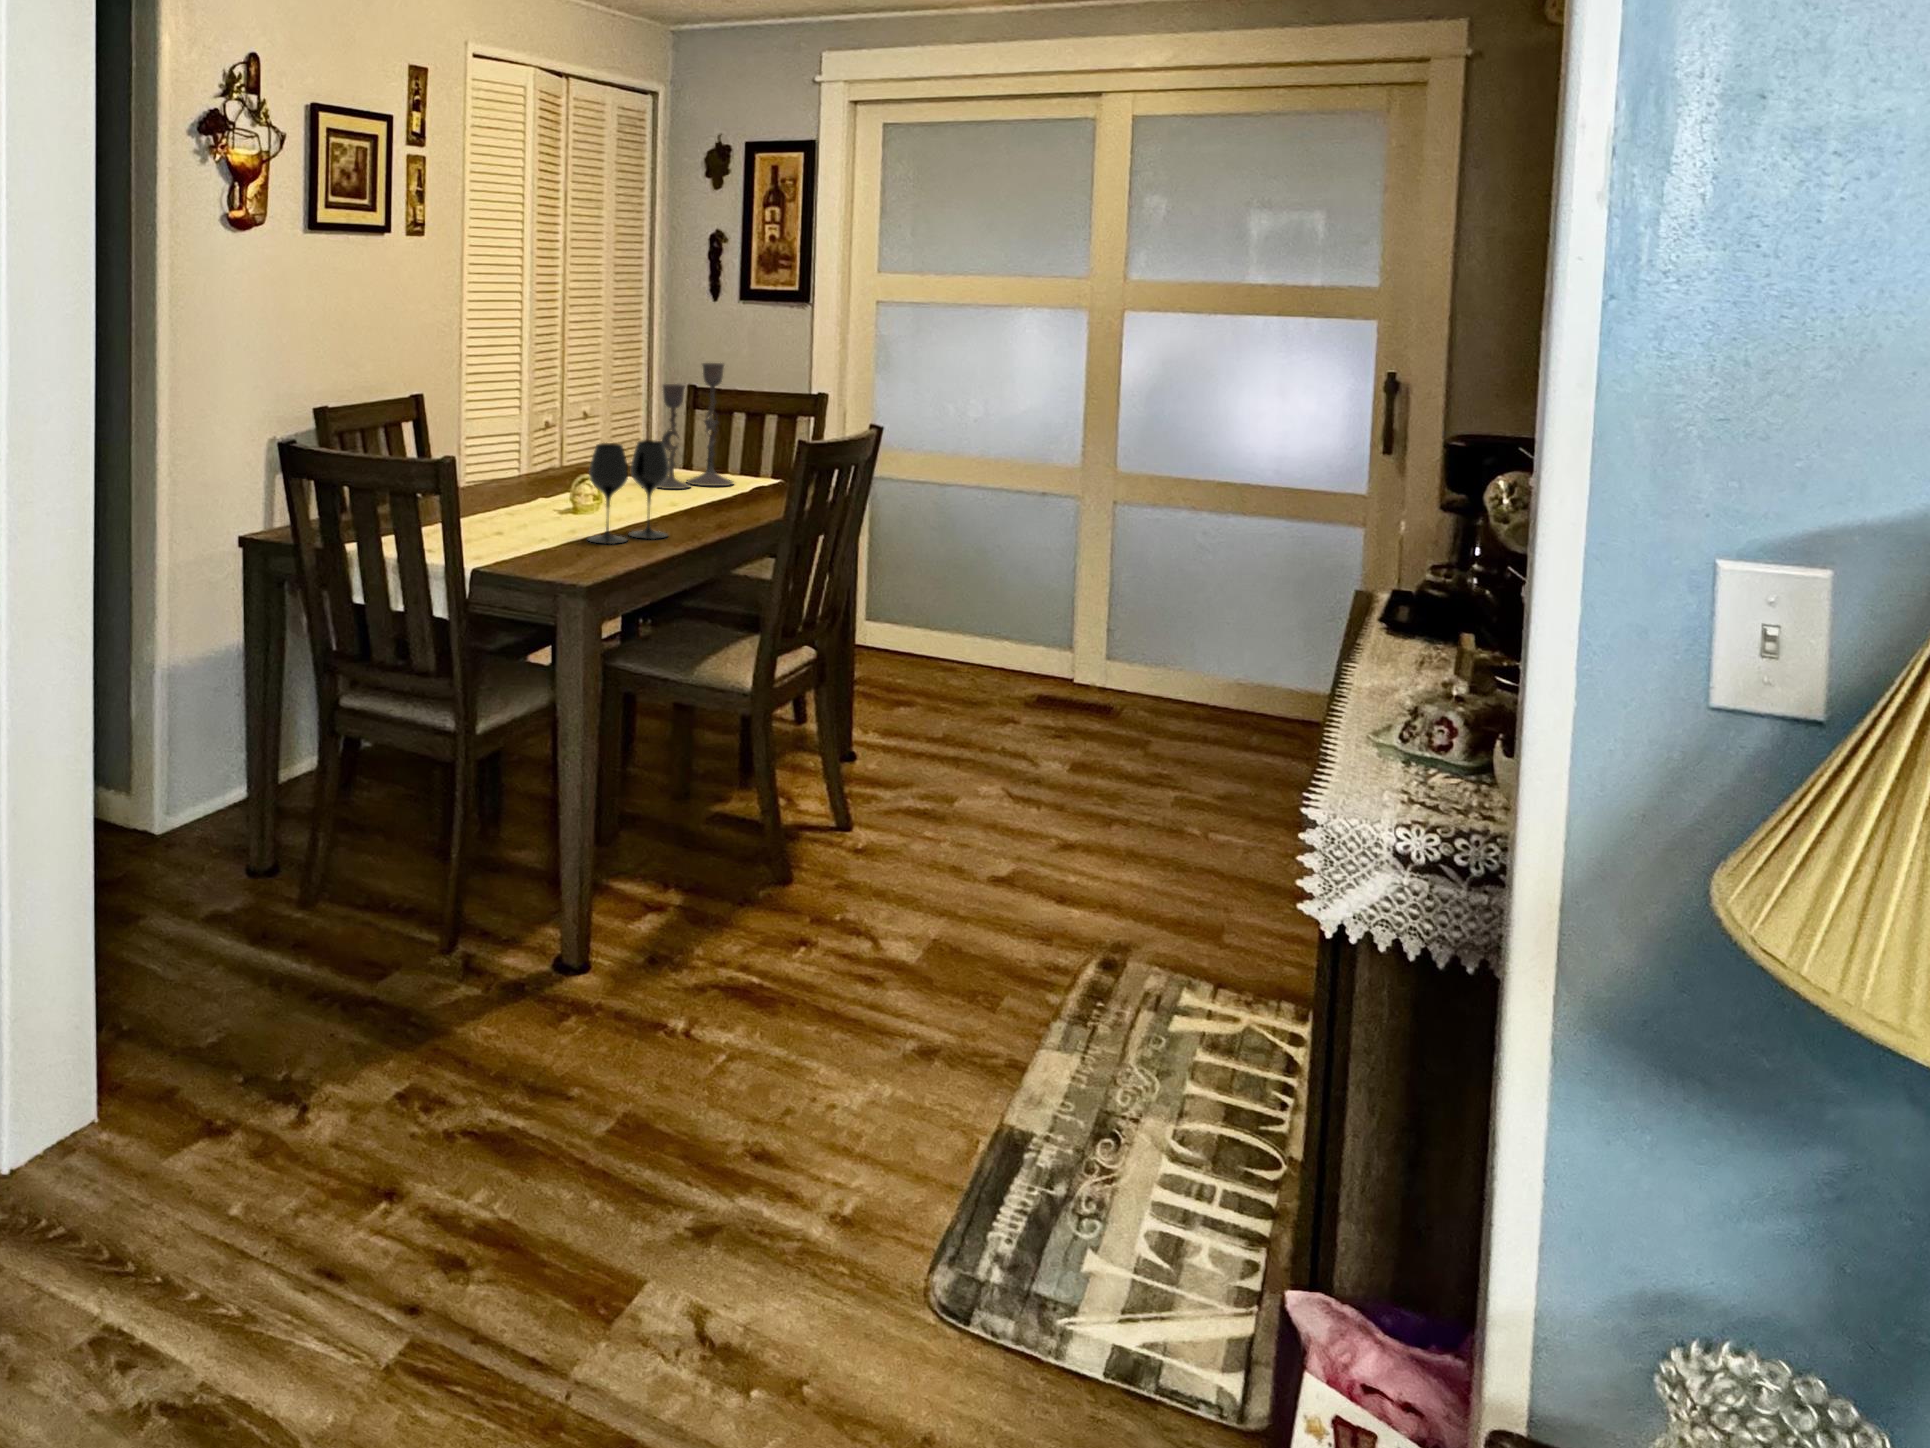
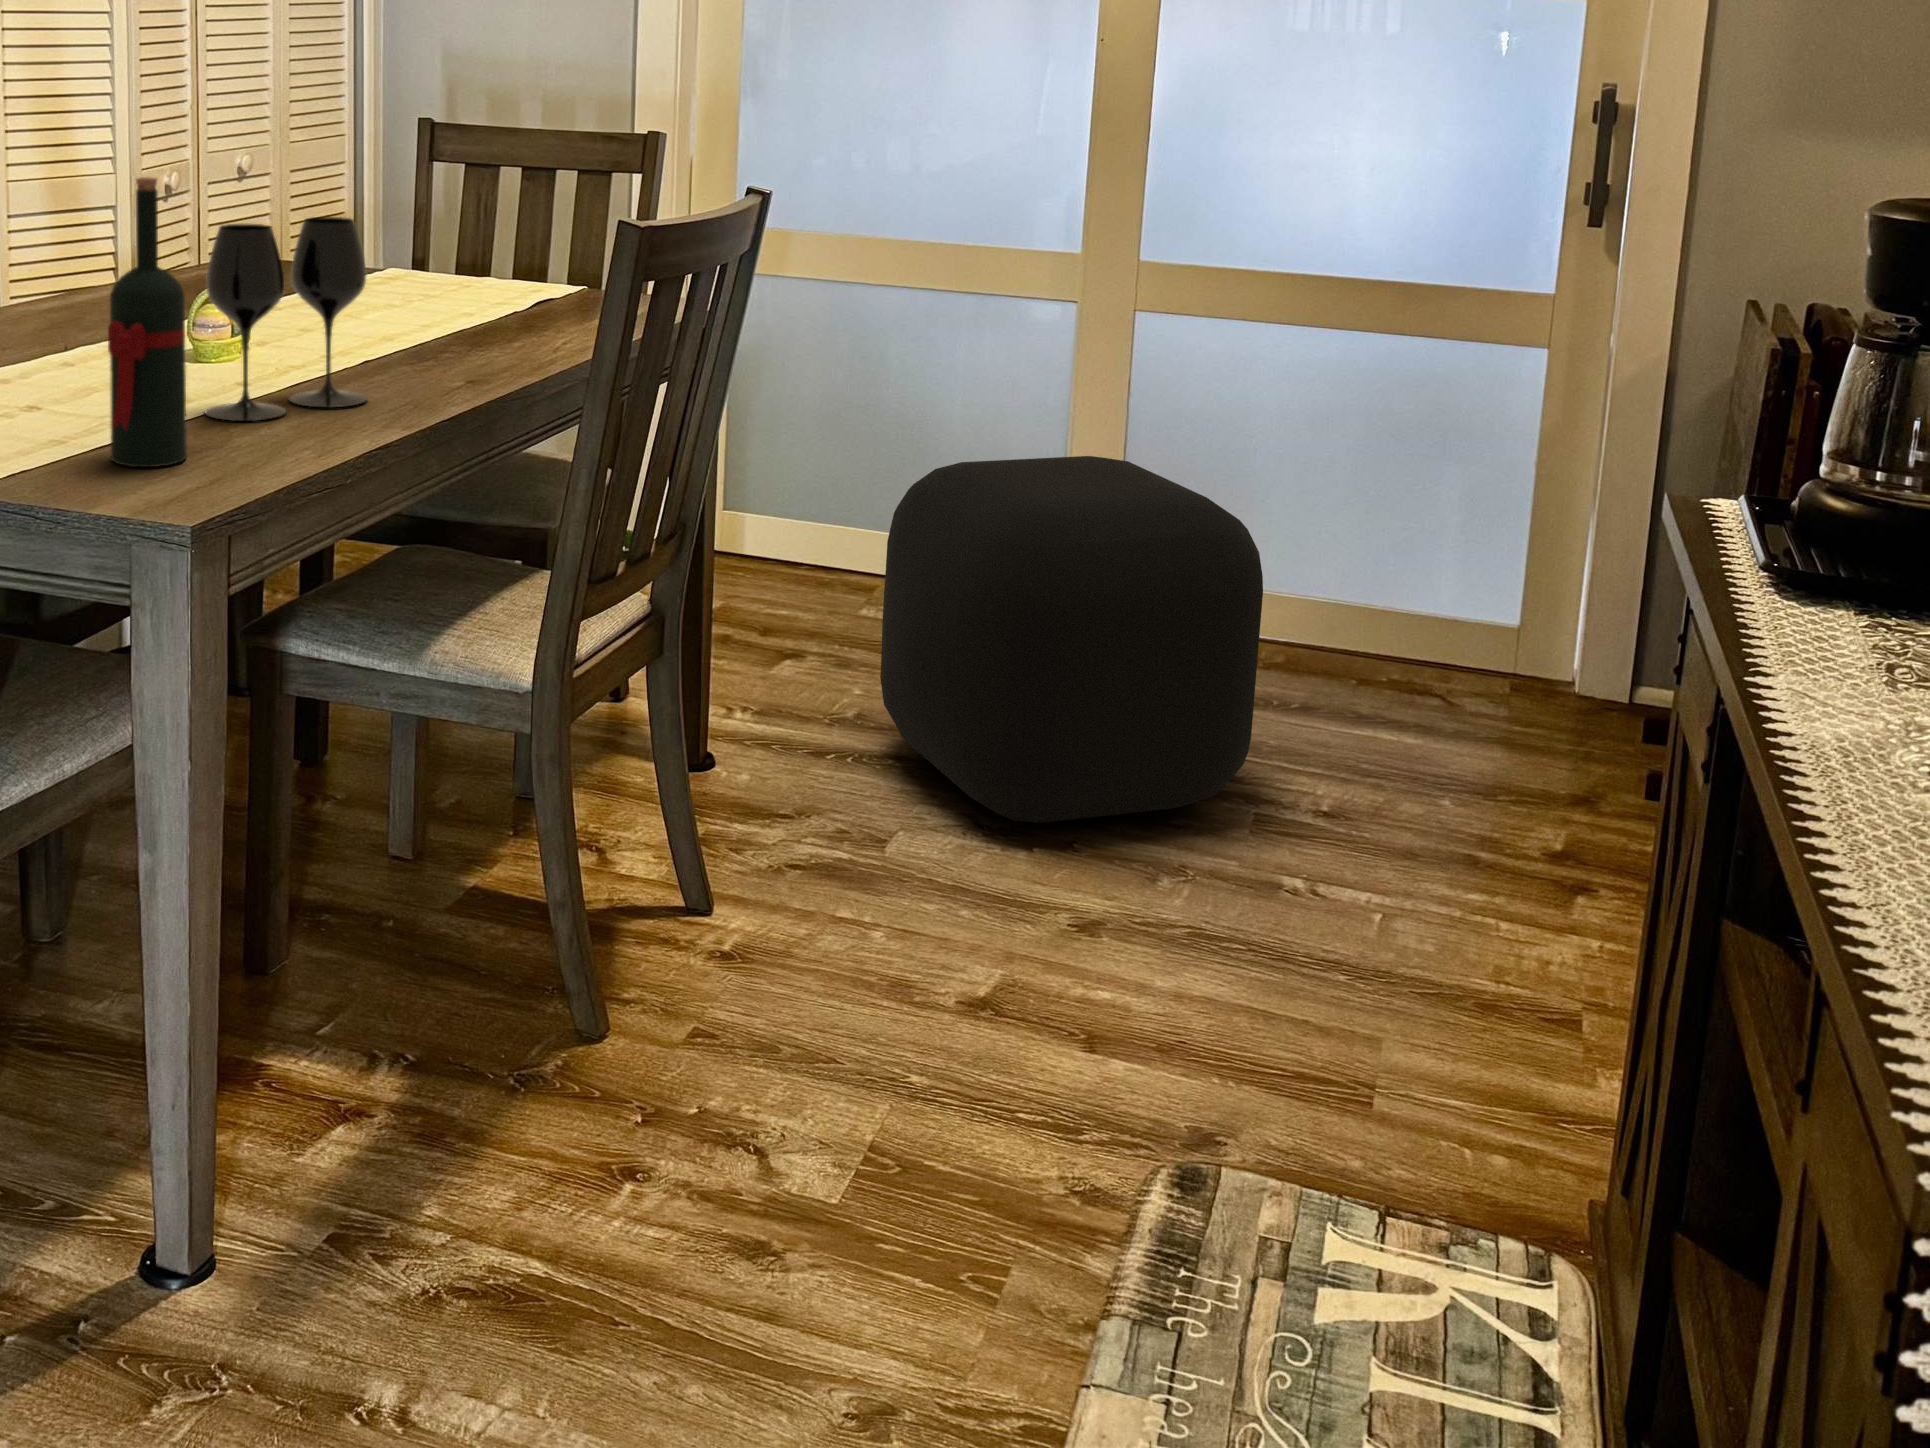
candlestick: present [658,363,733,489] -> none [347,72,499,303]
wine bottle: none [546,419,583,562] -> present [108,177,187,467]
ottoman: none [954,585,1178,796] -> present [880,456,1263,823]

